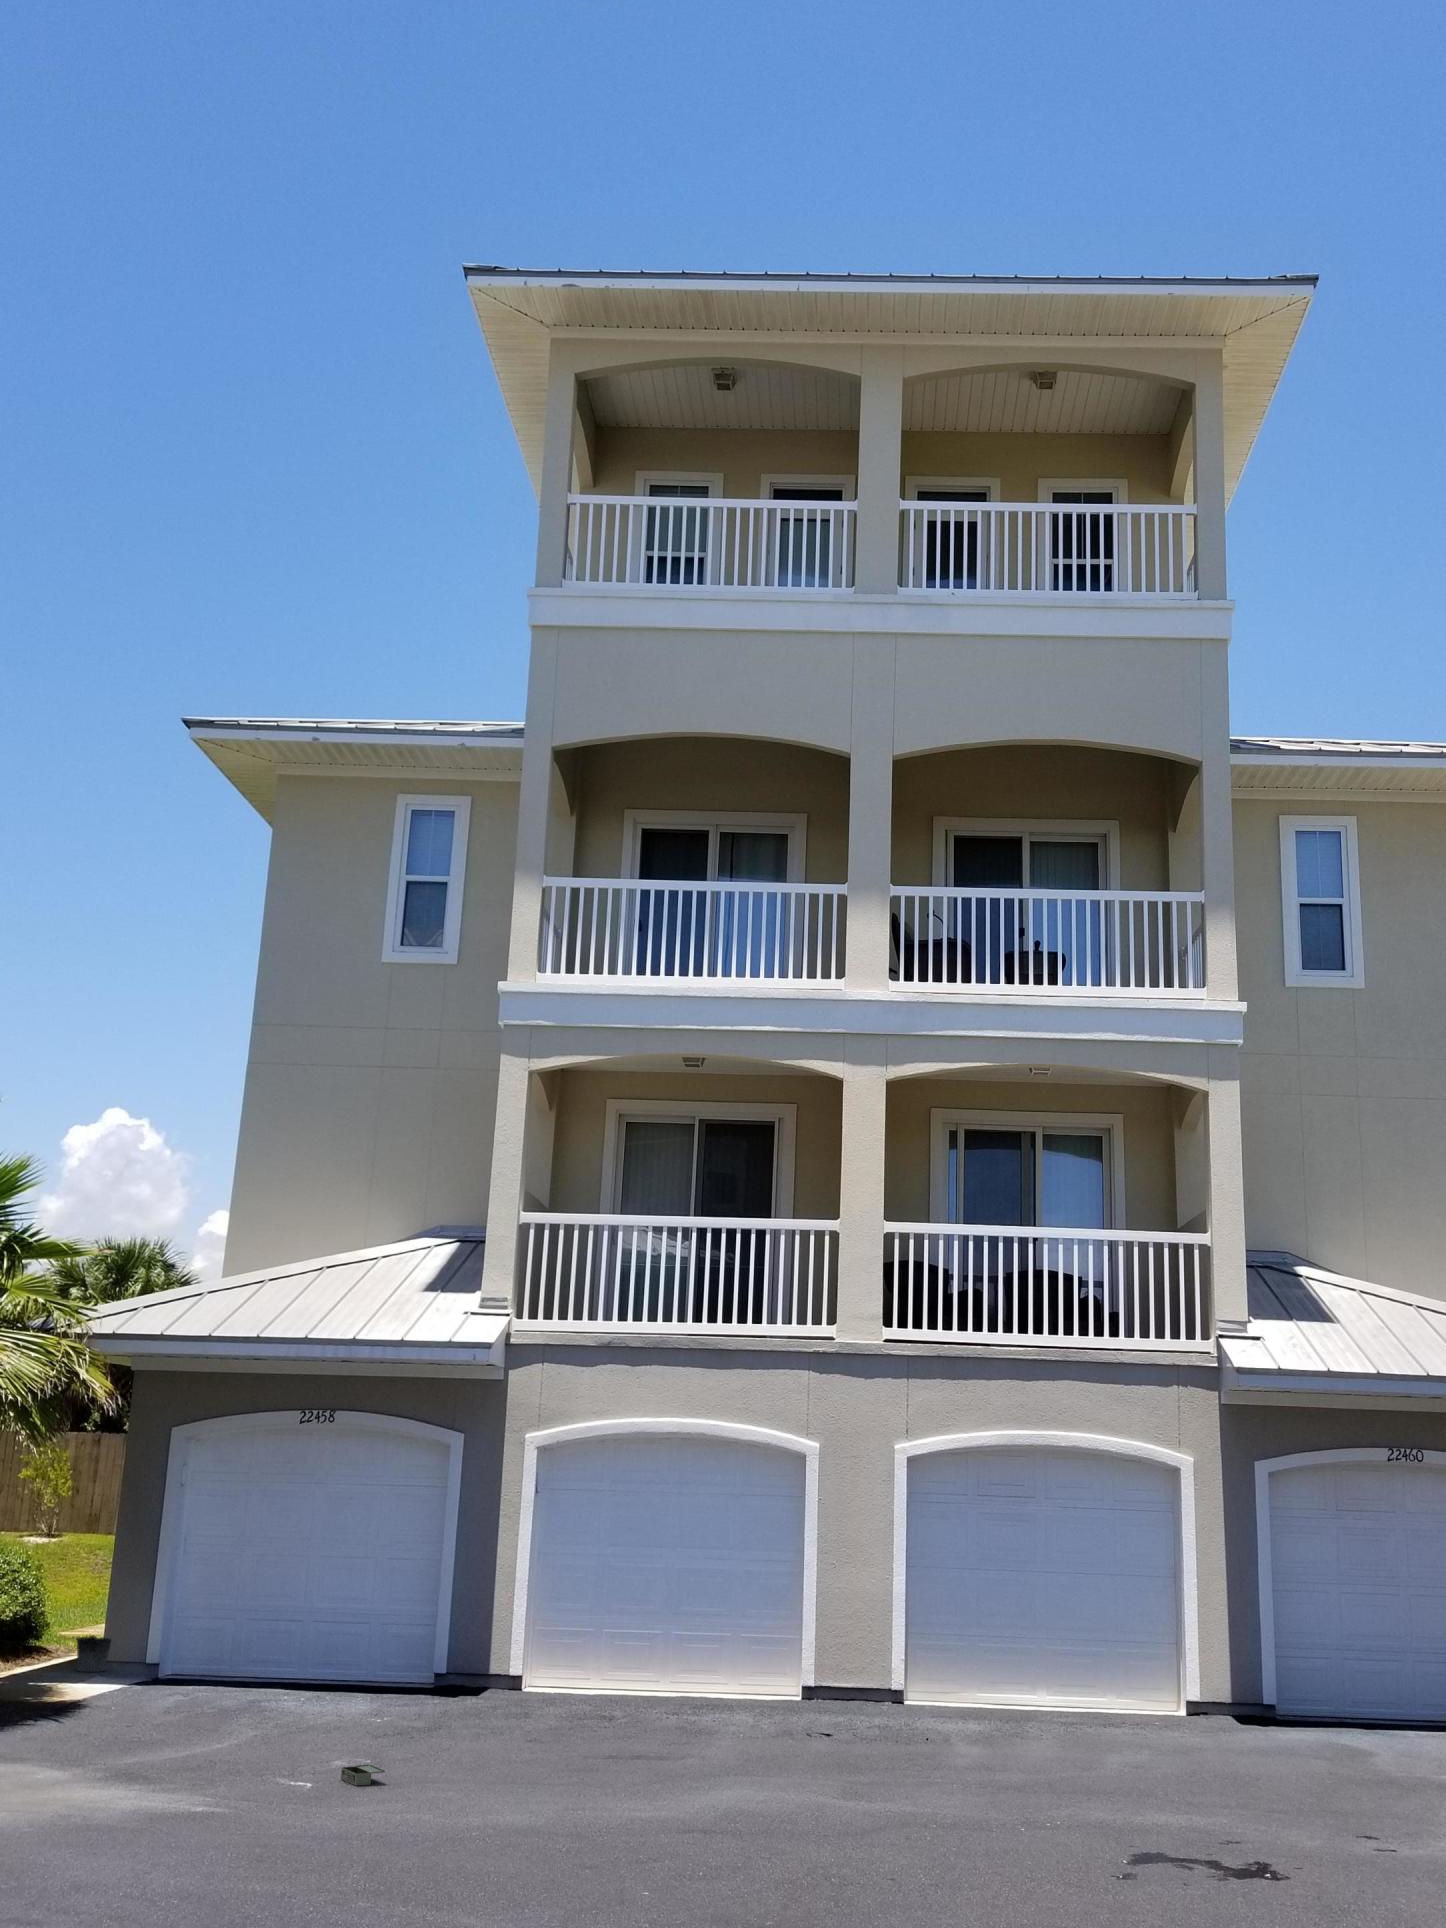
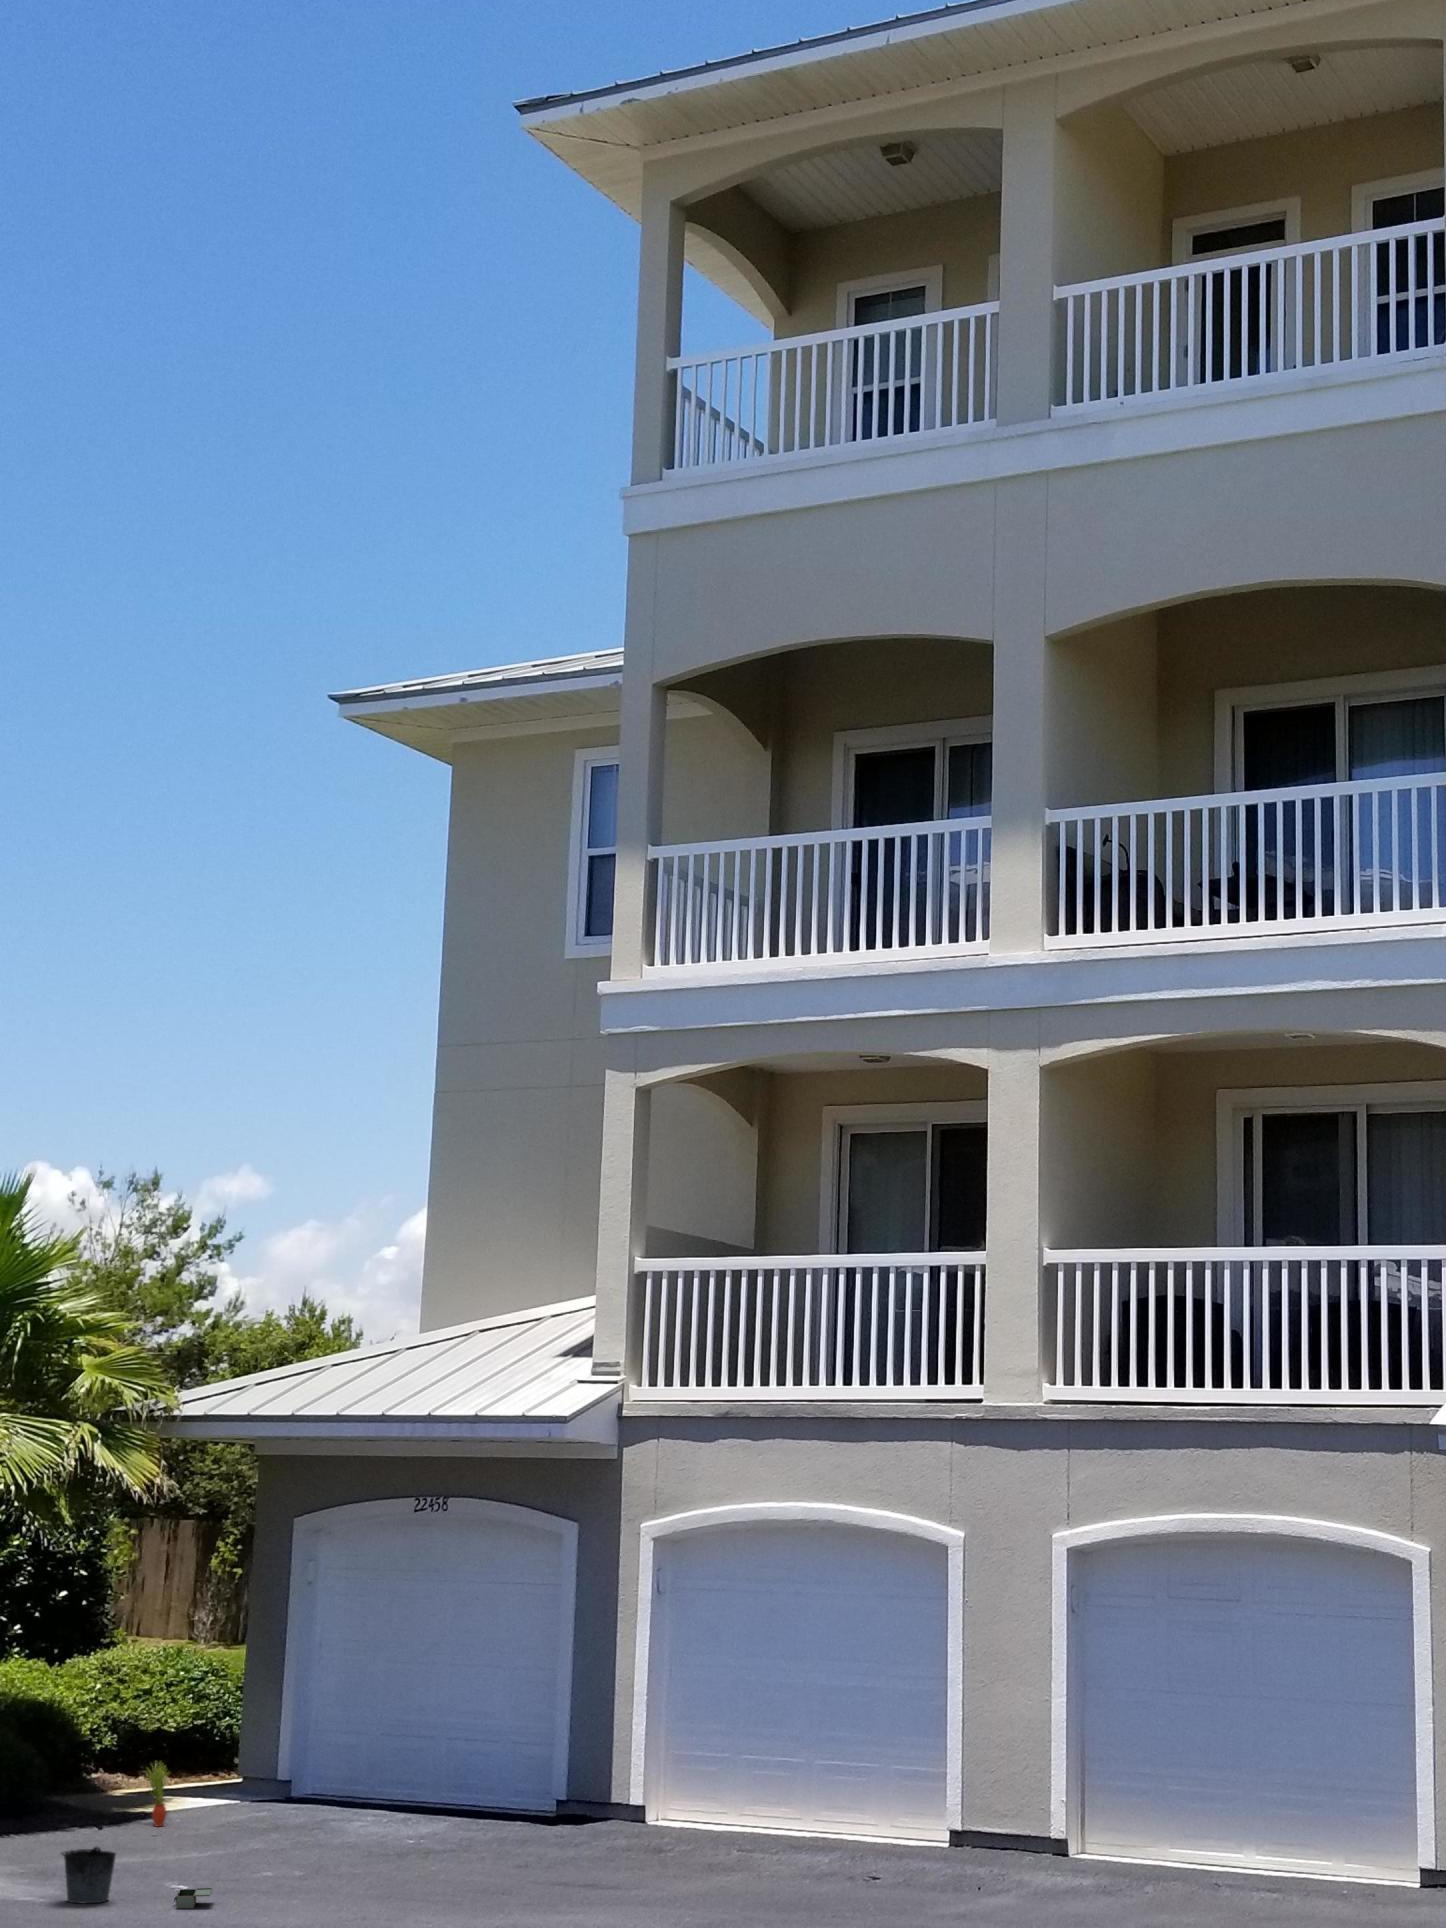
bucket: present [76,1635,111,1672] -> present [62,1847,116,1904]
potted plant: none [114,1647,138,1709] -> present [146,1764,168,1826]

